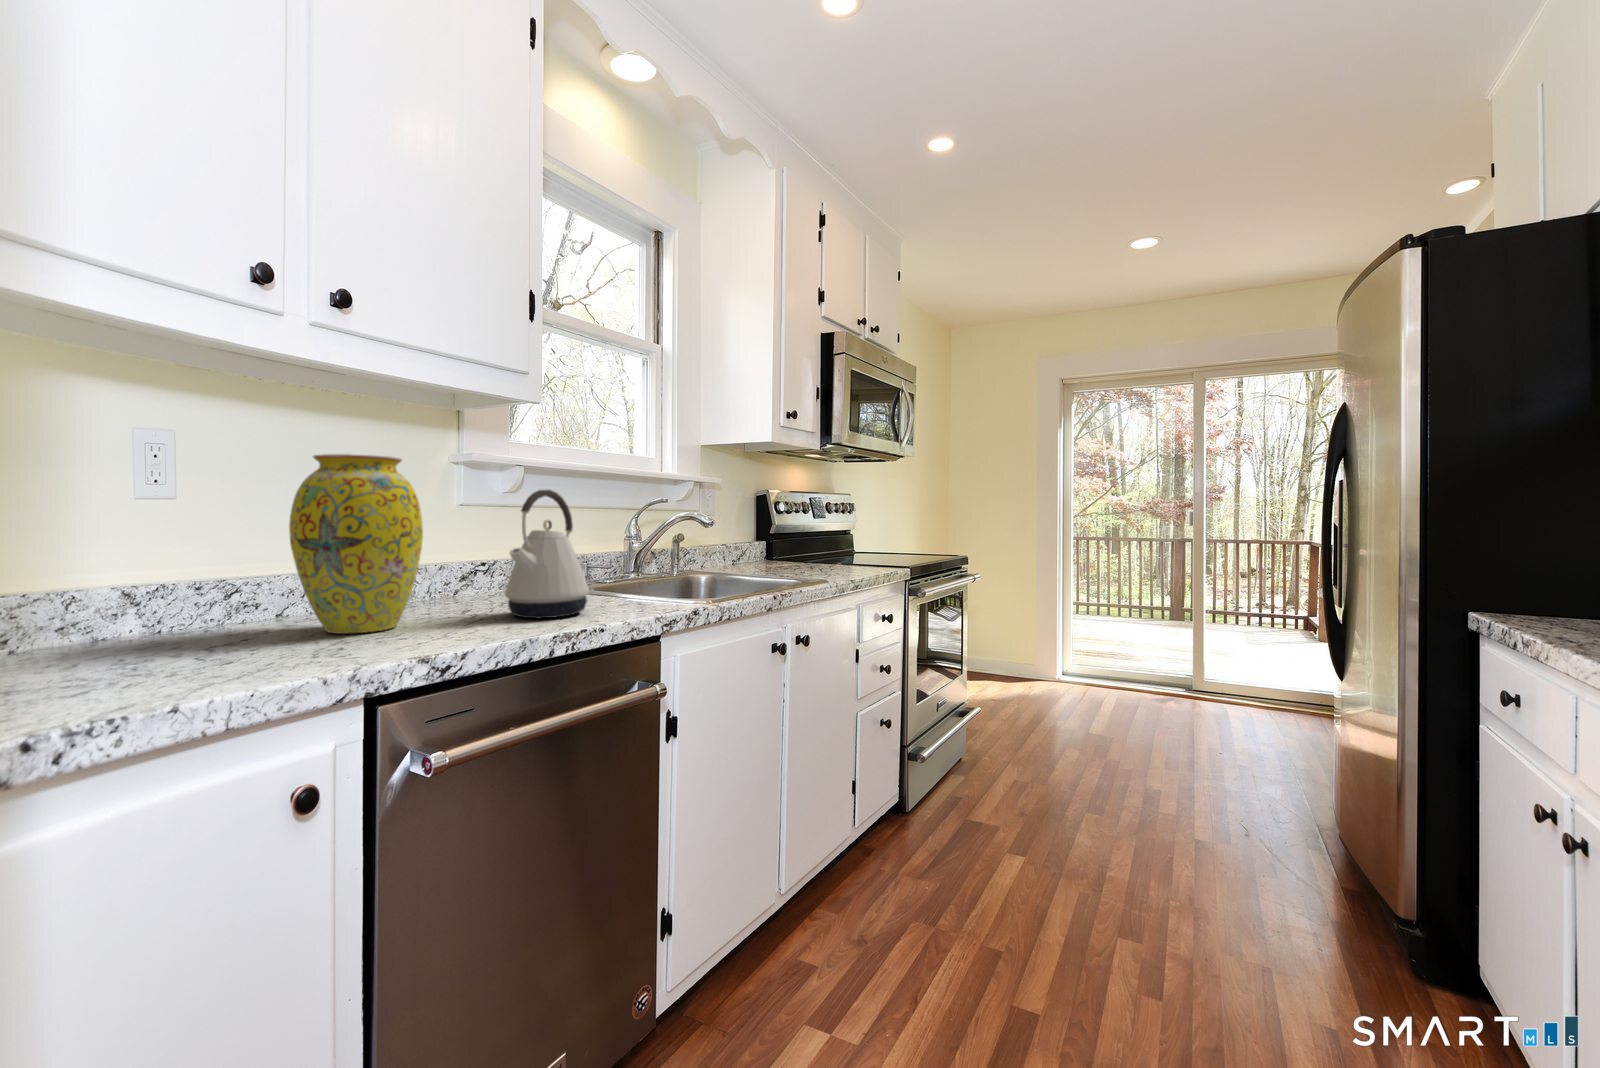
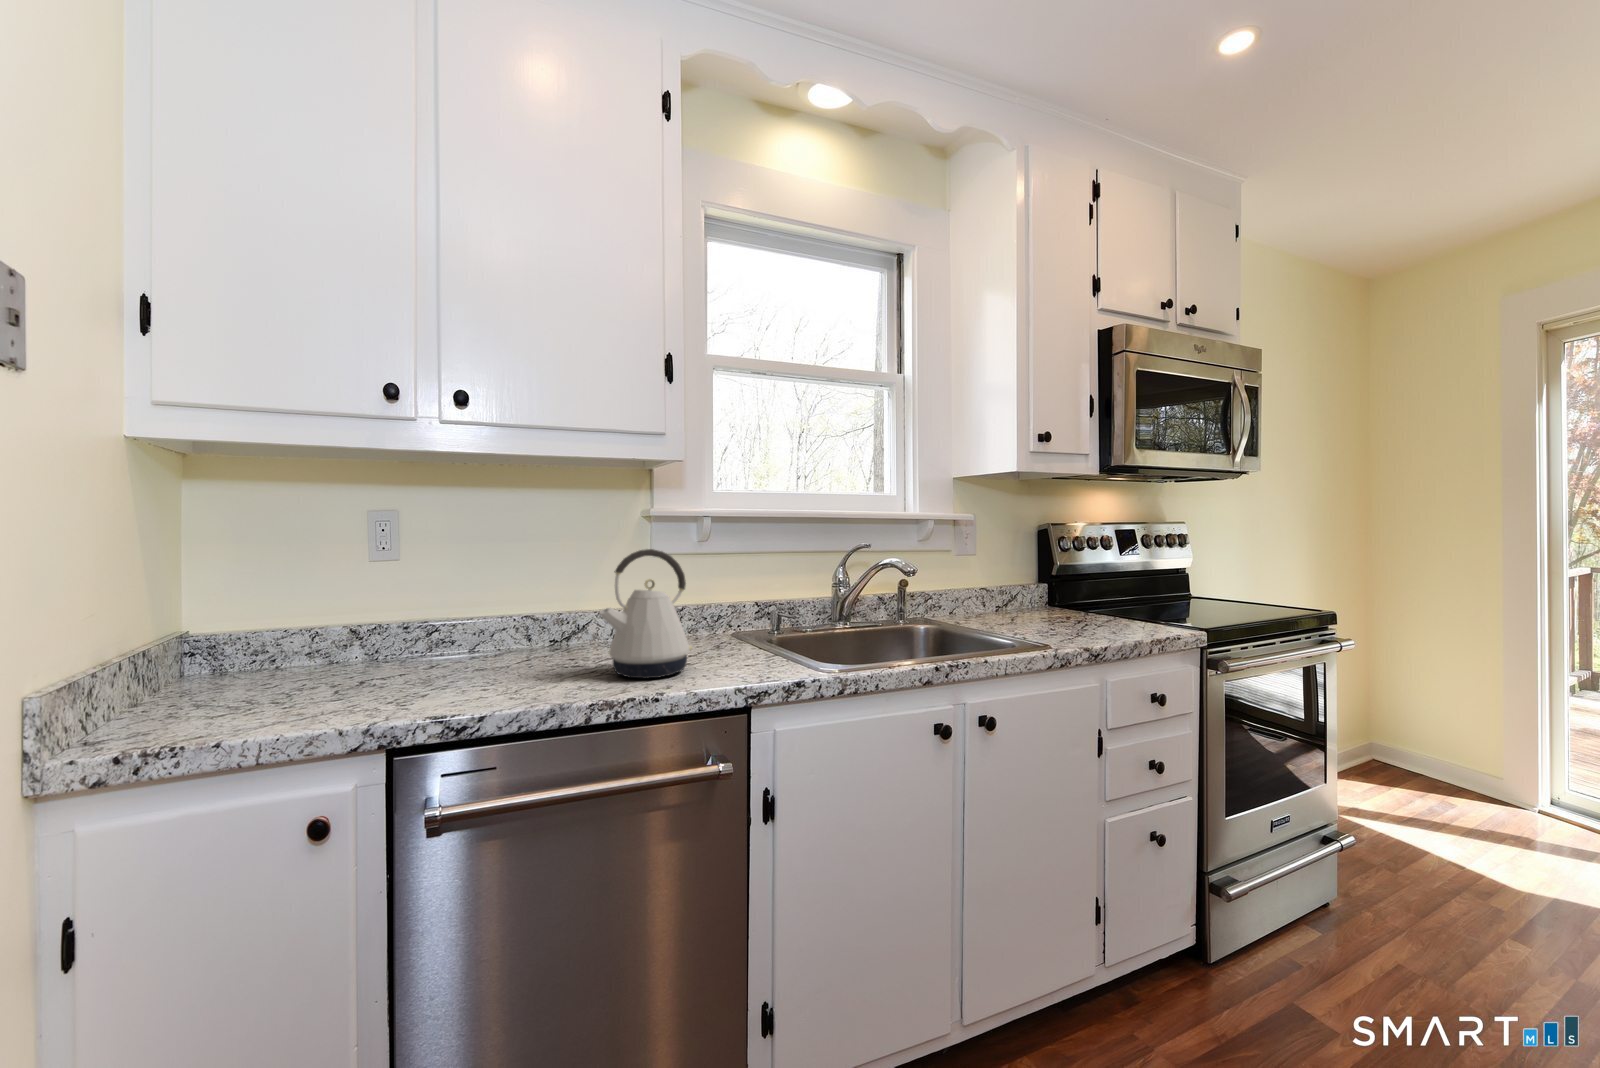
vase: present [289,454,423,634] -> none [443,525,547,677]

